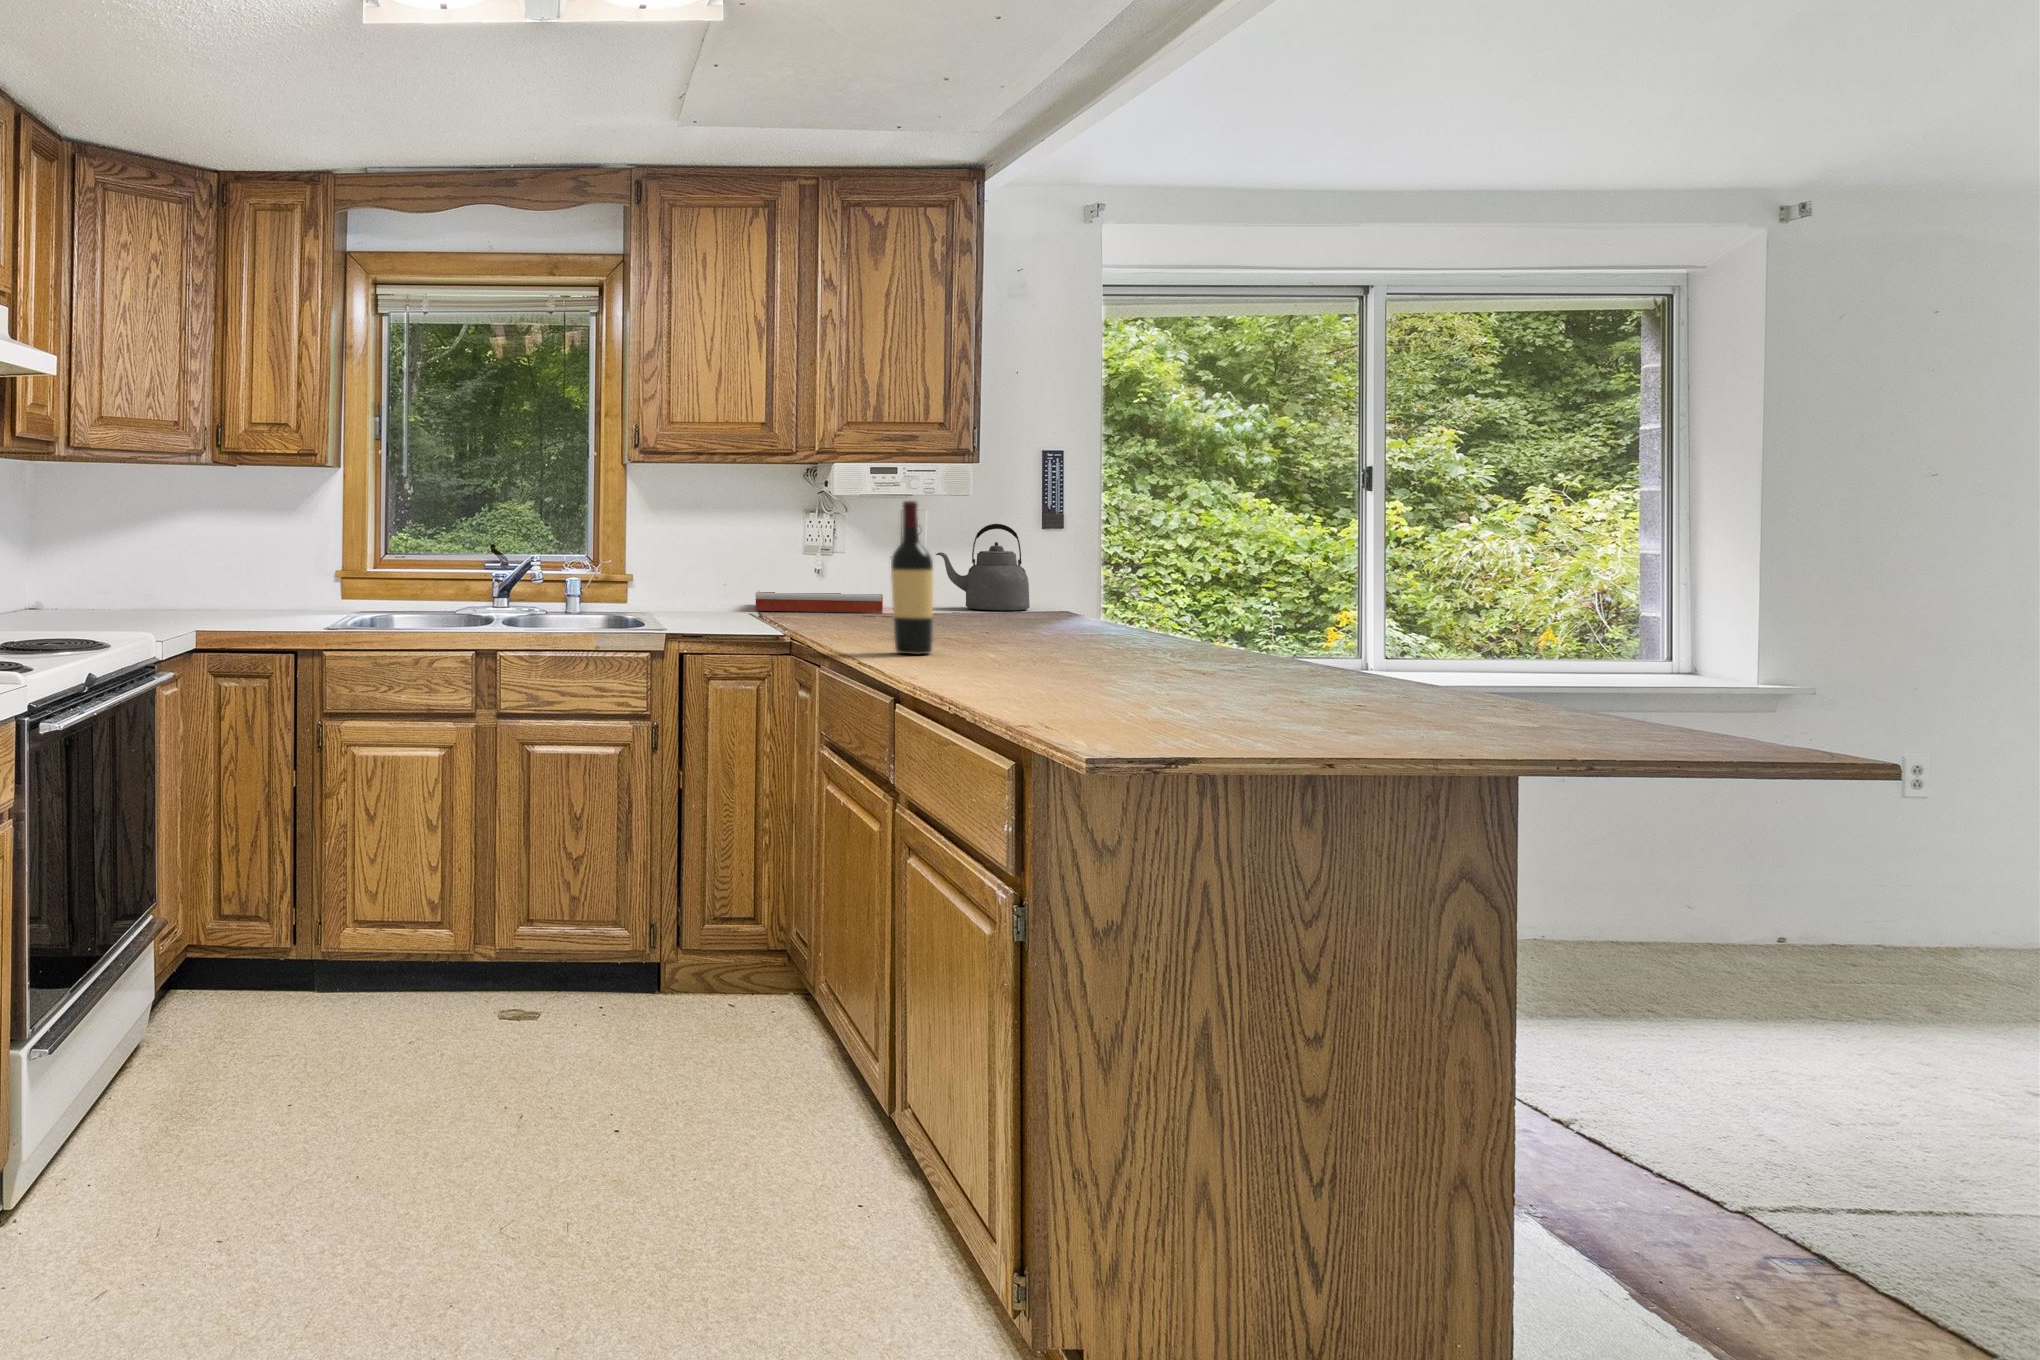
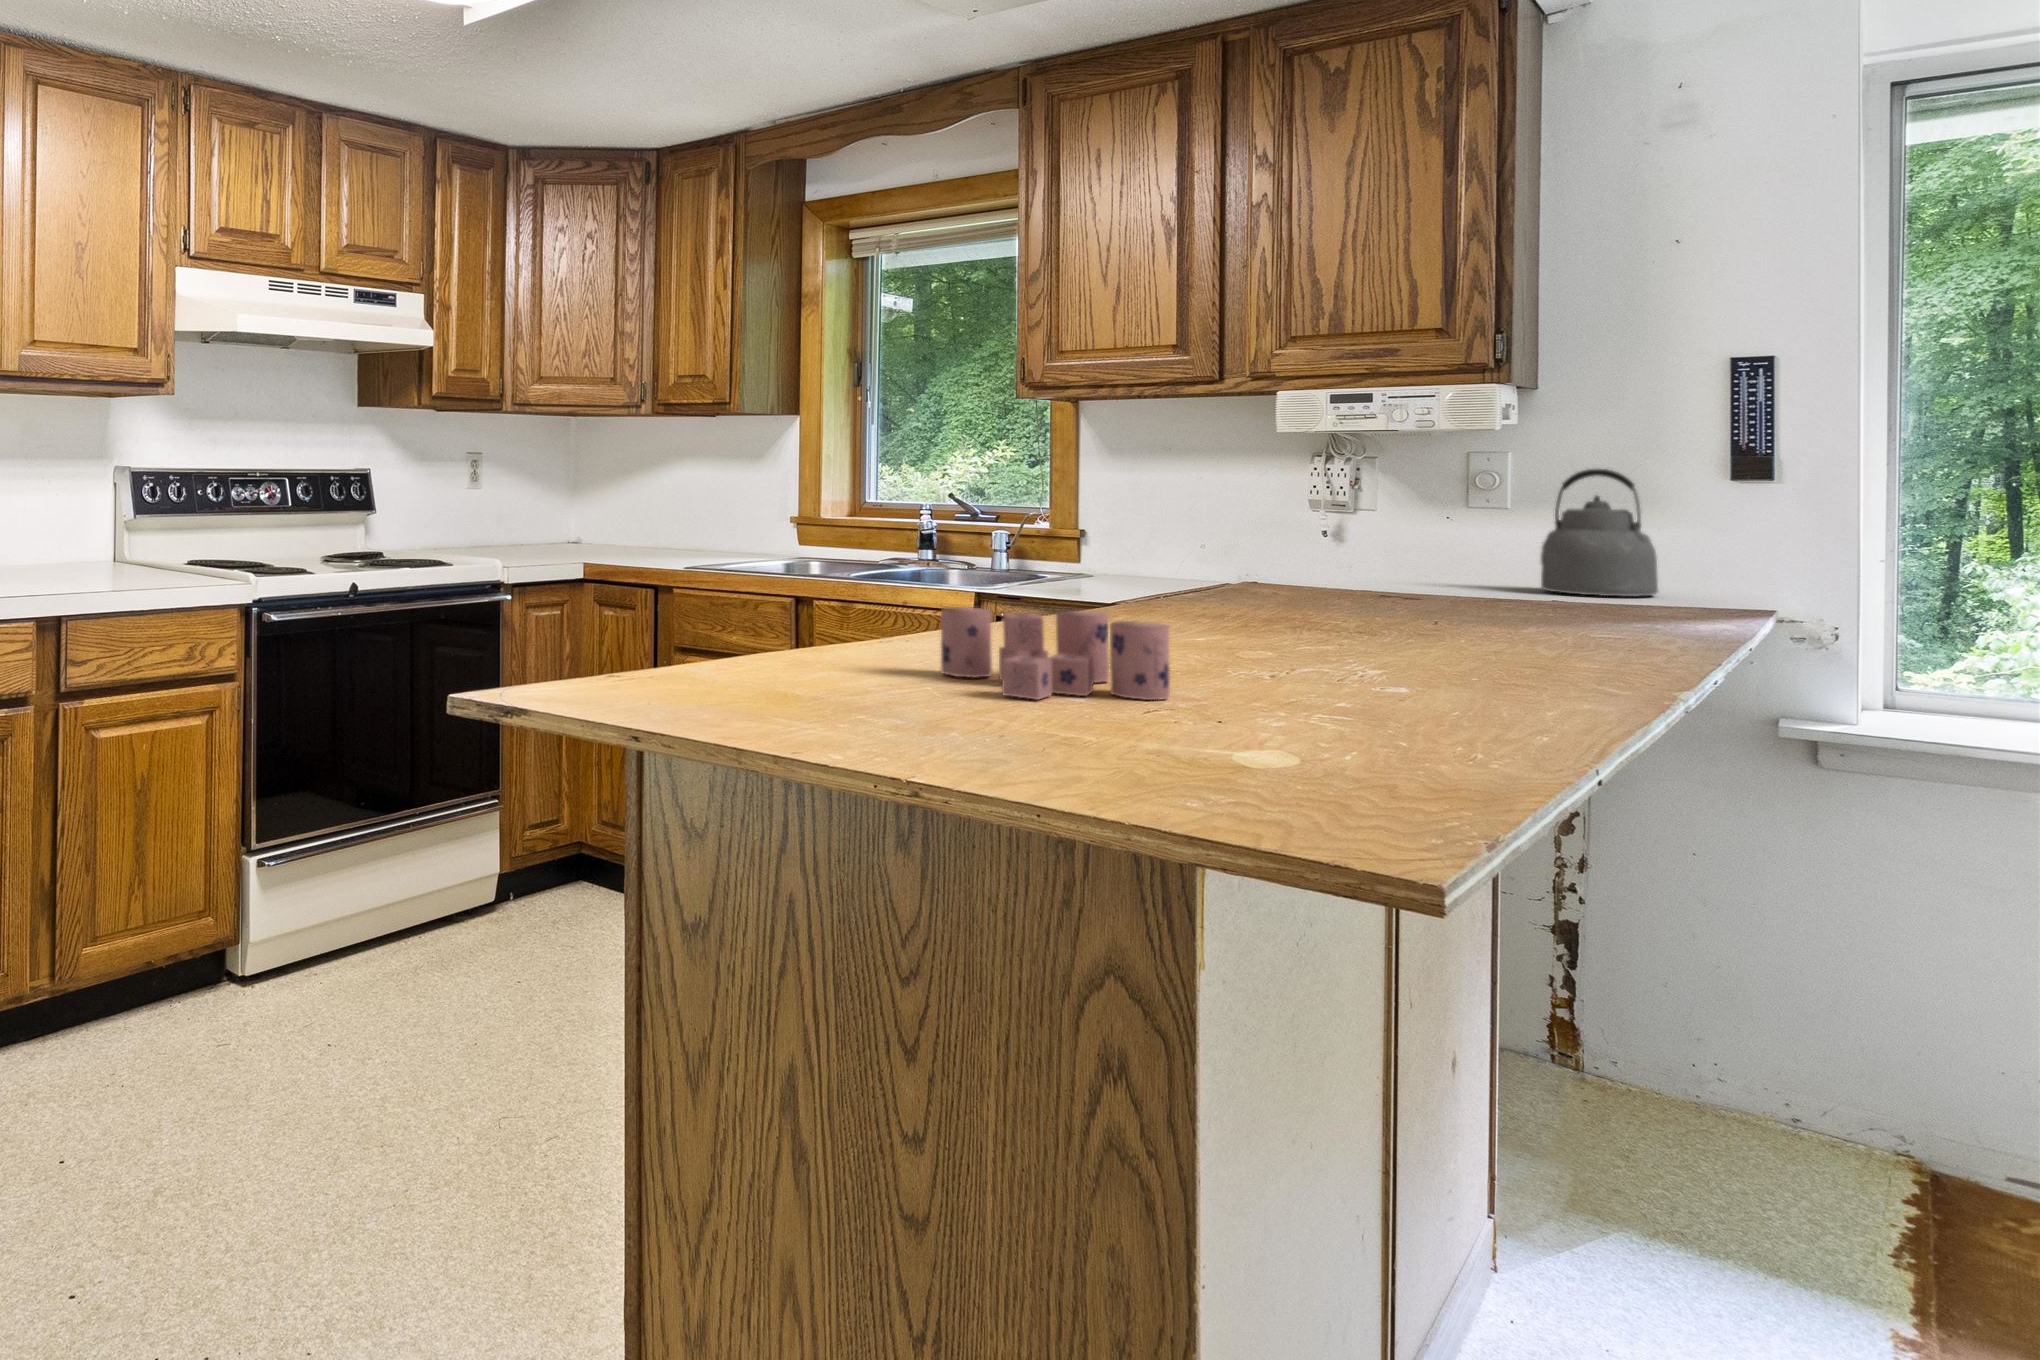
wine bottle: present [891,501,933,655] -> none [1030,434,1084,623]
tray: present [756,591,883,613] -> none [1202,549,1435,586]
candle: none [1098,639,1271,705] -> present [941,607,1170,700]

